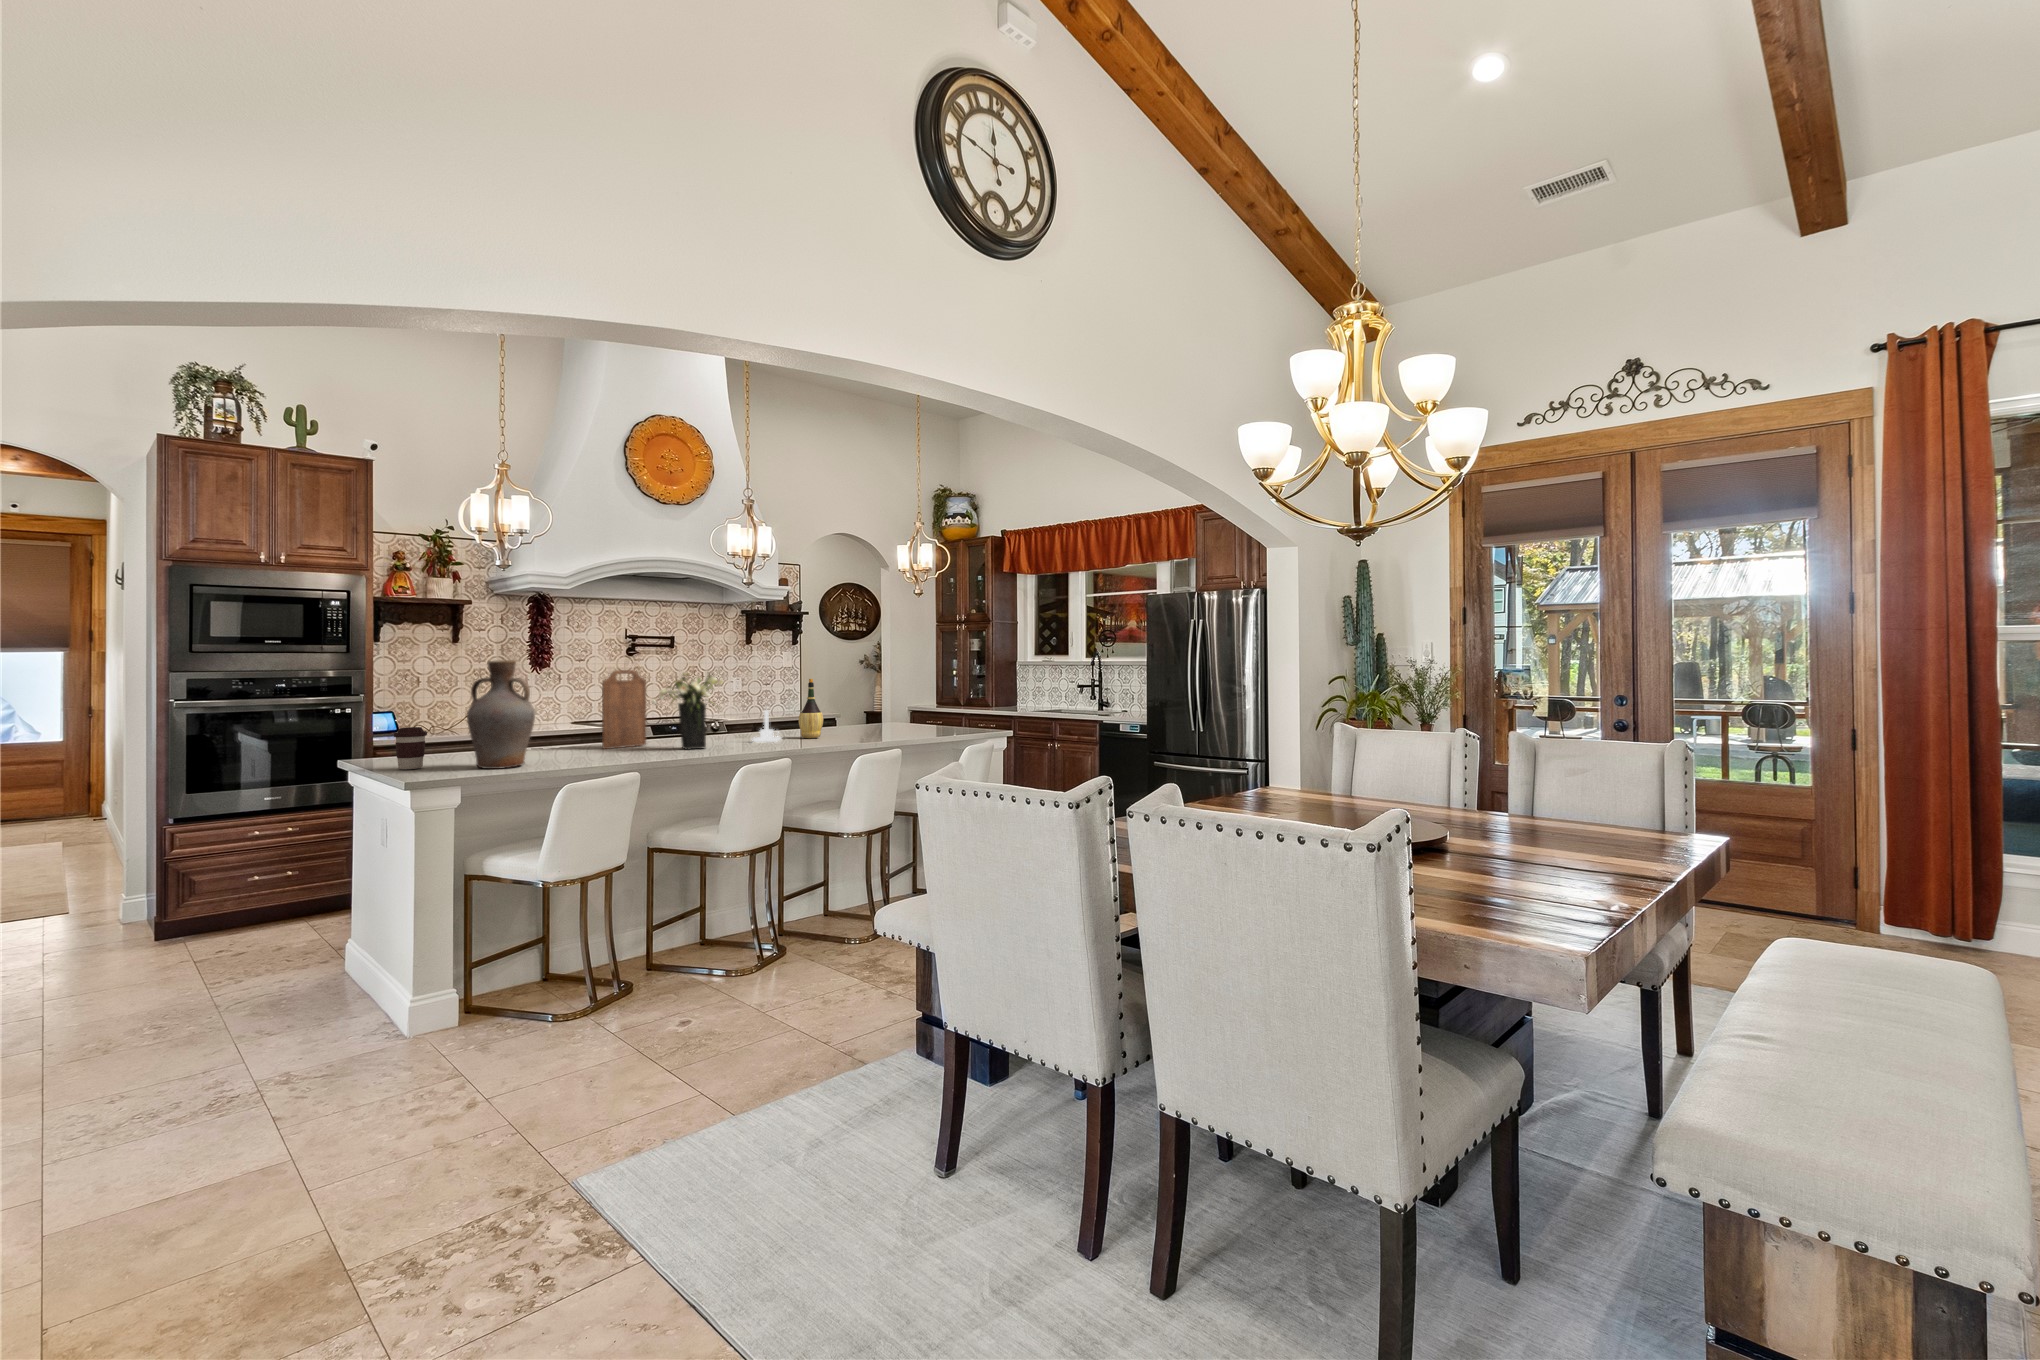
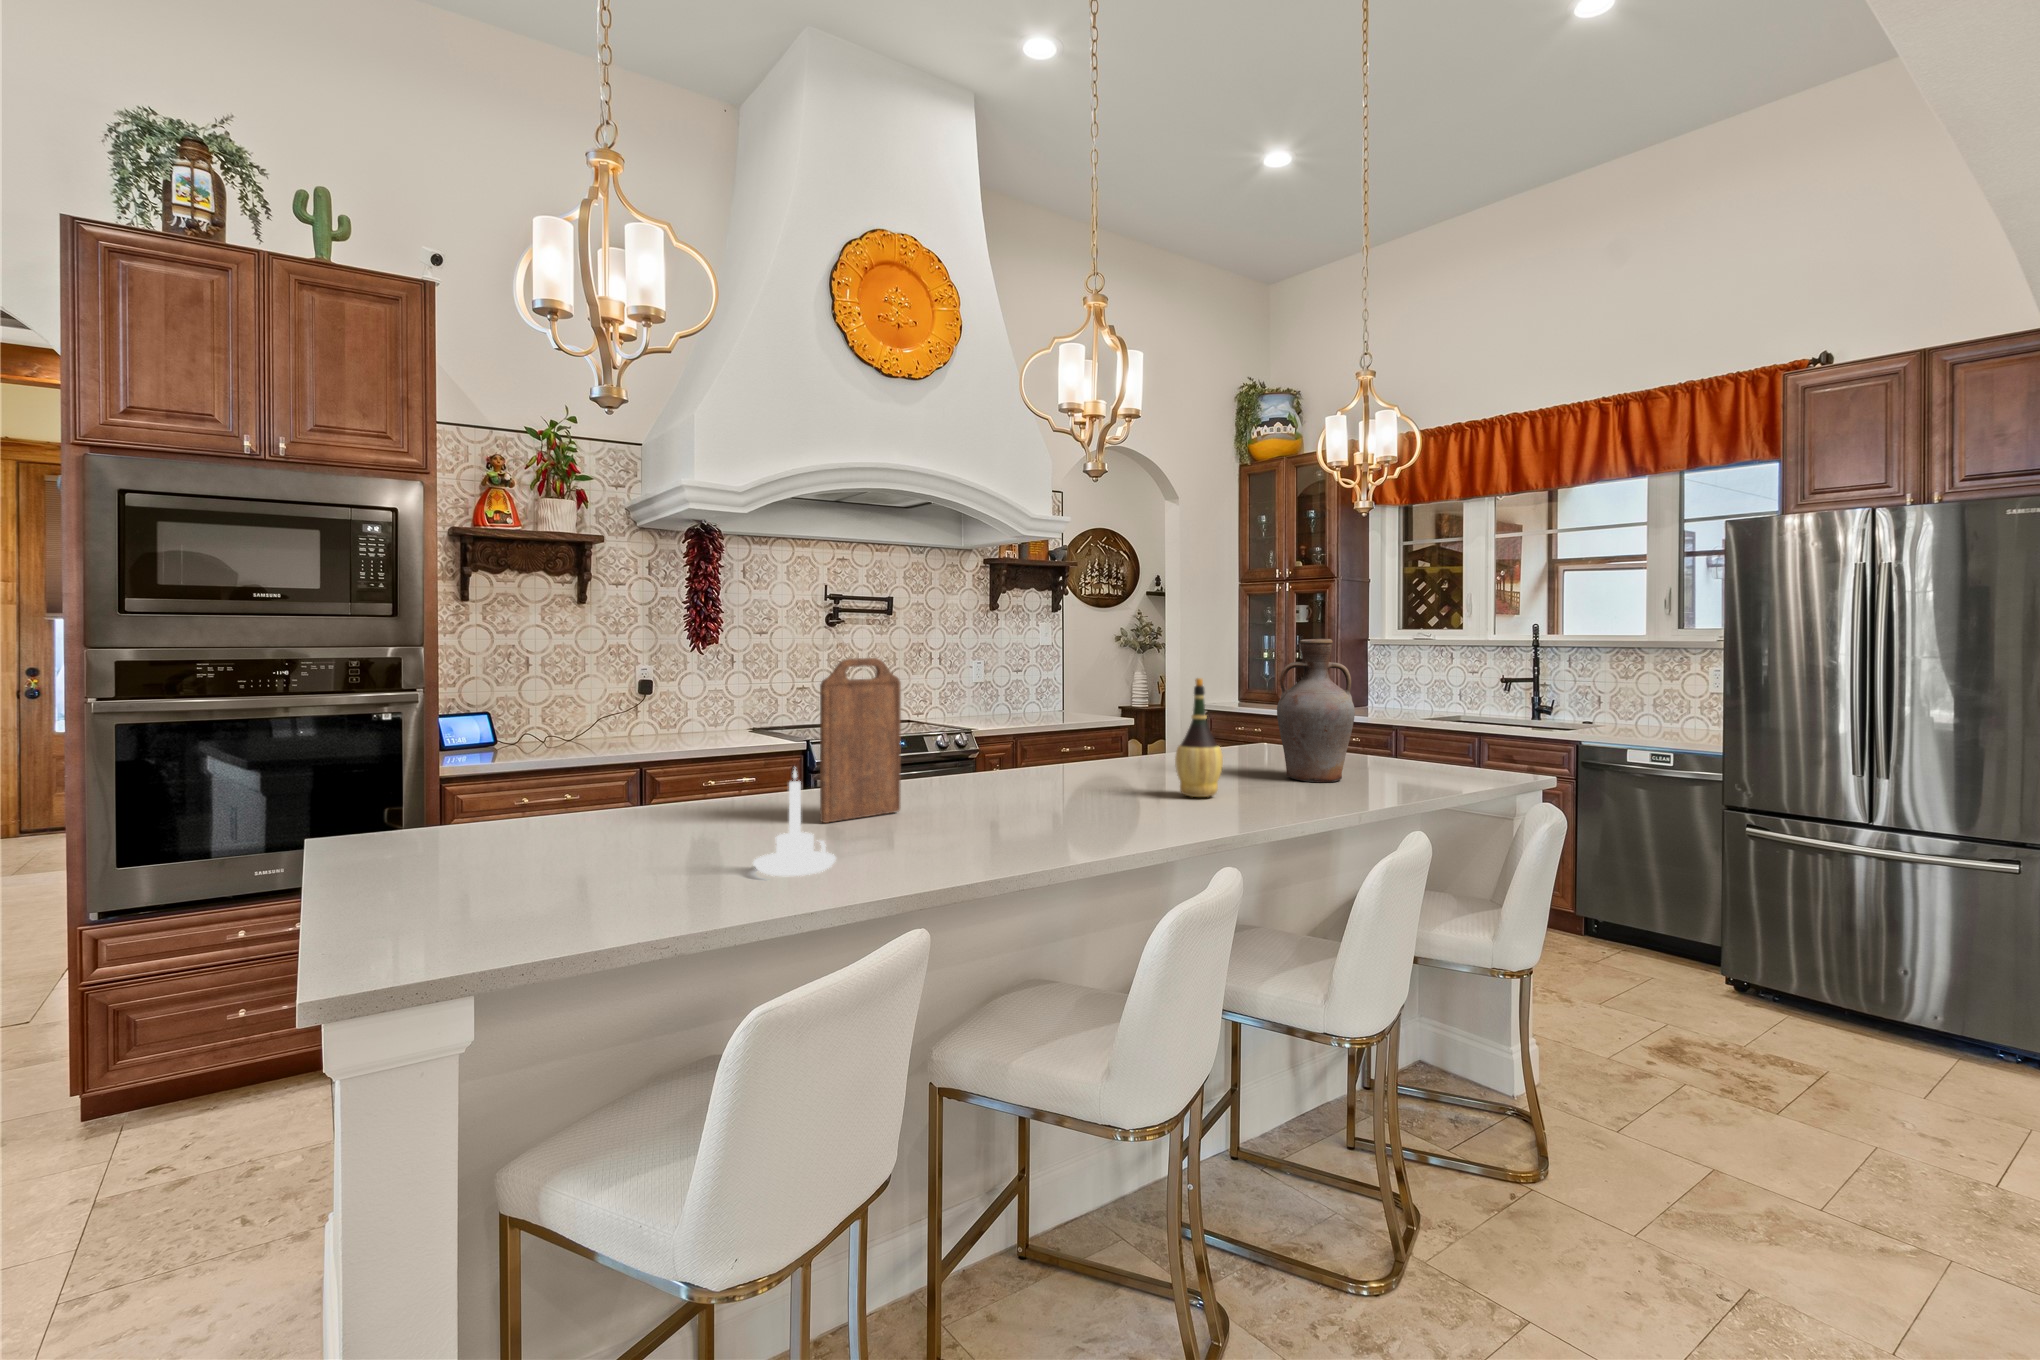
vase: present [467,660,535,769] -> present [1277,639,1355,782]
flower arrangement: present [652,673,723,749] -> none [922,662,1061,833]
candle holder: present [753,710,781,742] -> present [753,769,836,876]
coffee cup: present [394,727,427,769] -> none [372,797,450,903]

